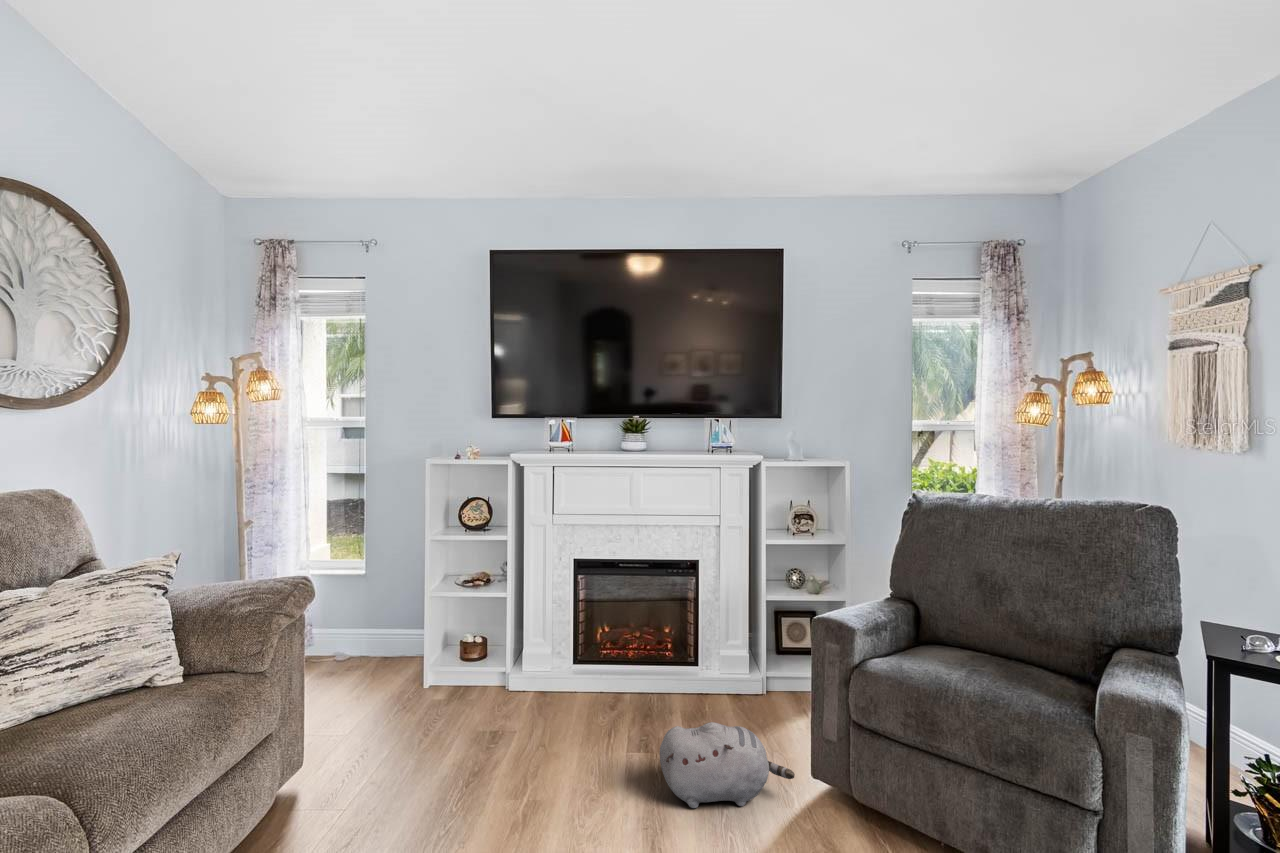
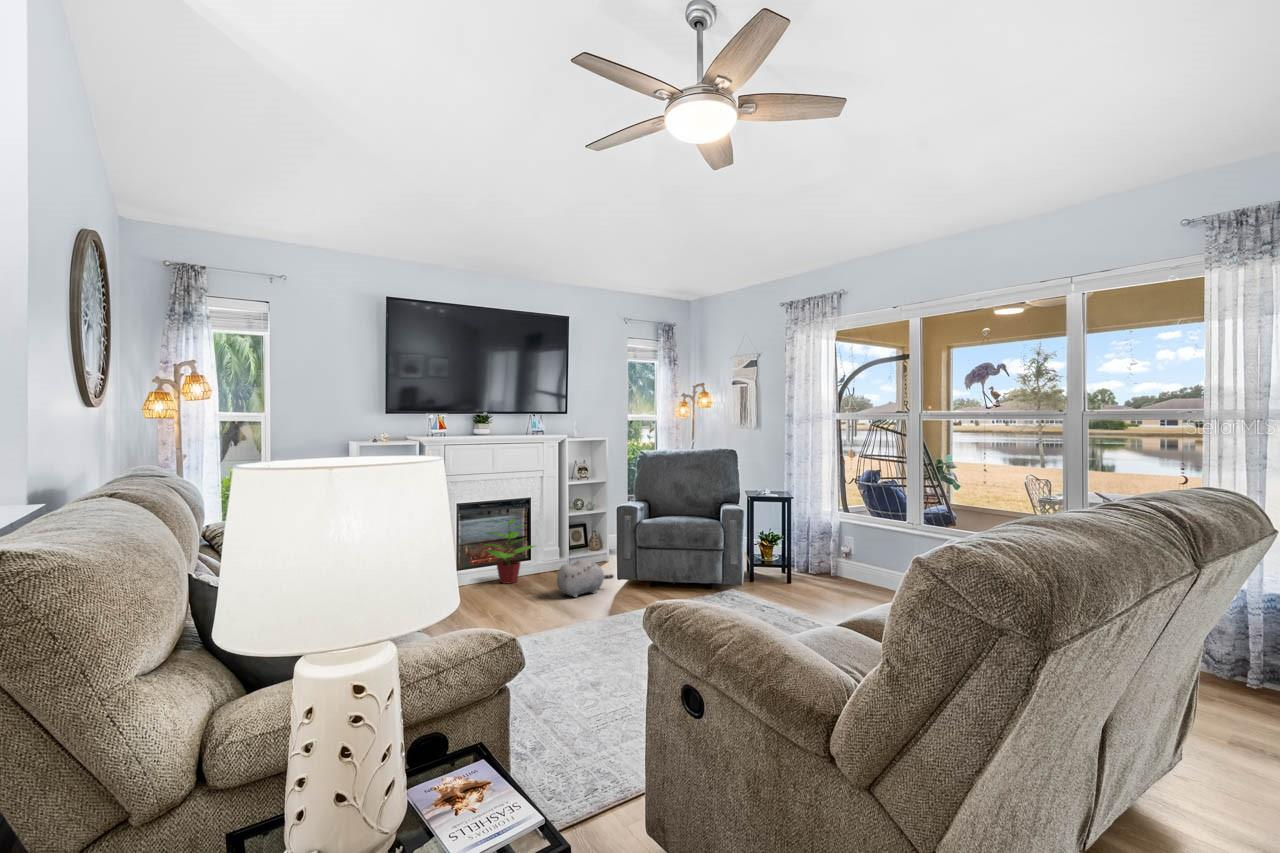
potted plant: none [590,593,684,714] -> present [486,519,534,584]

